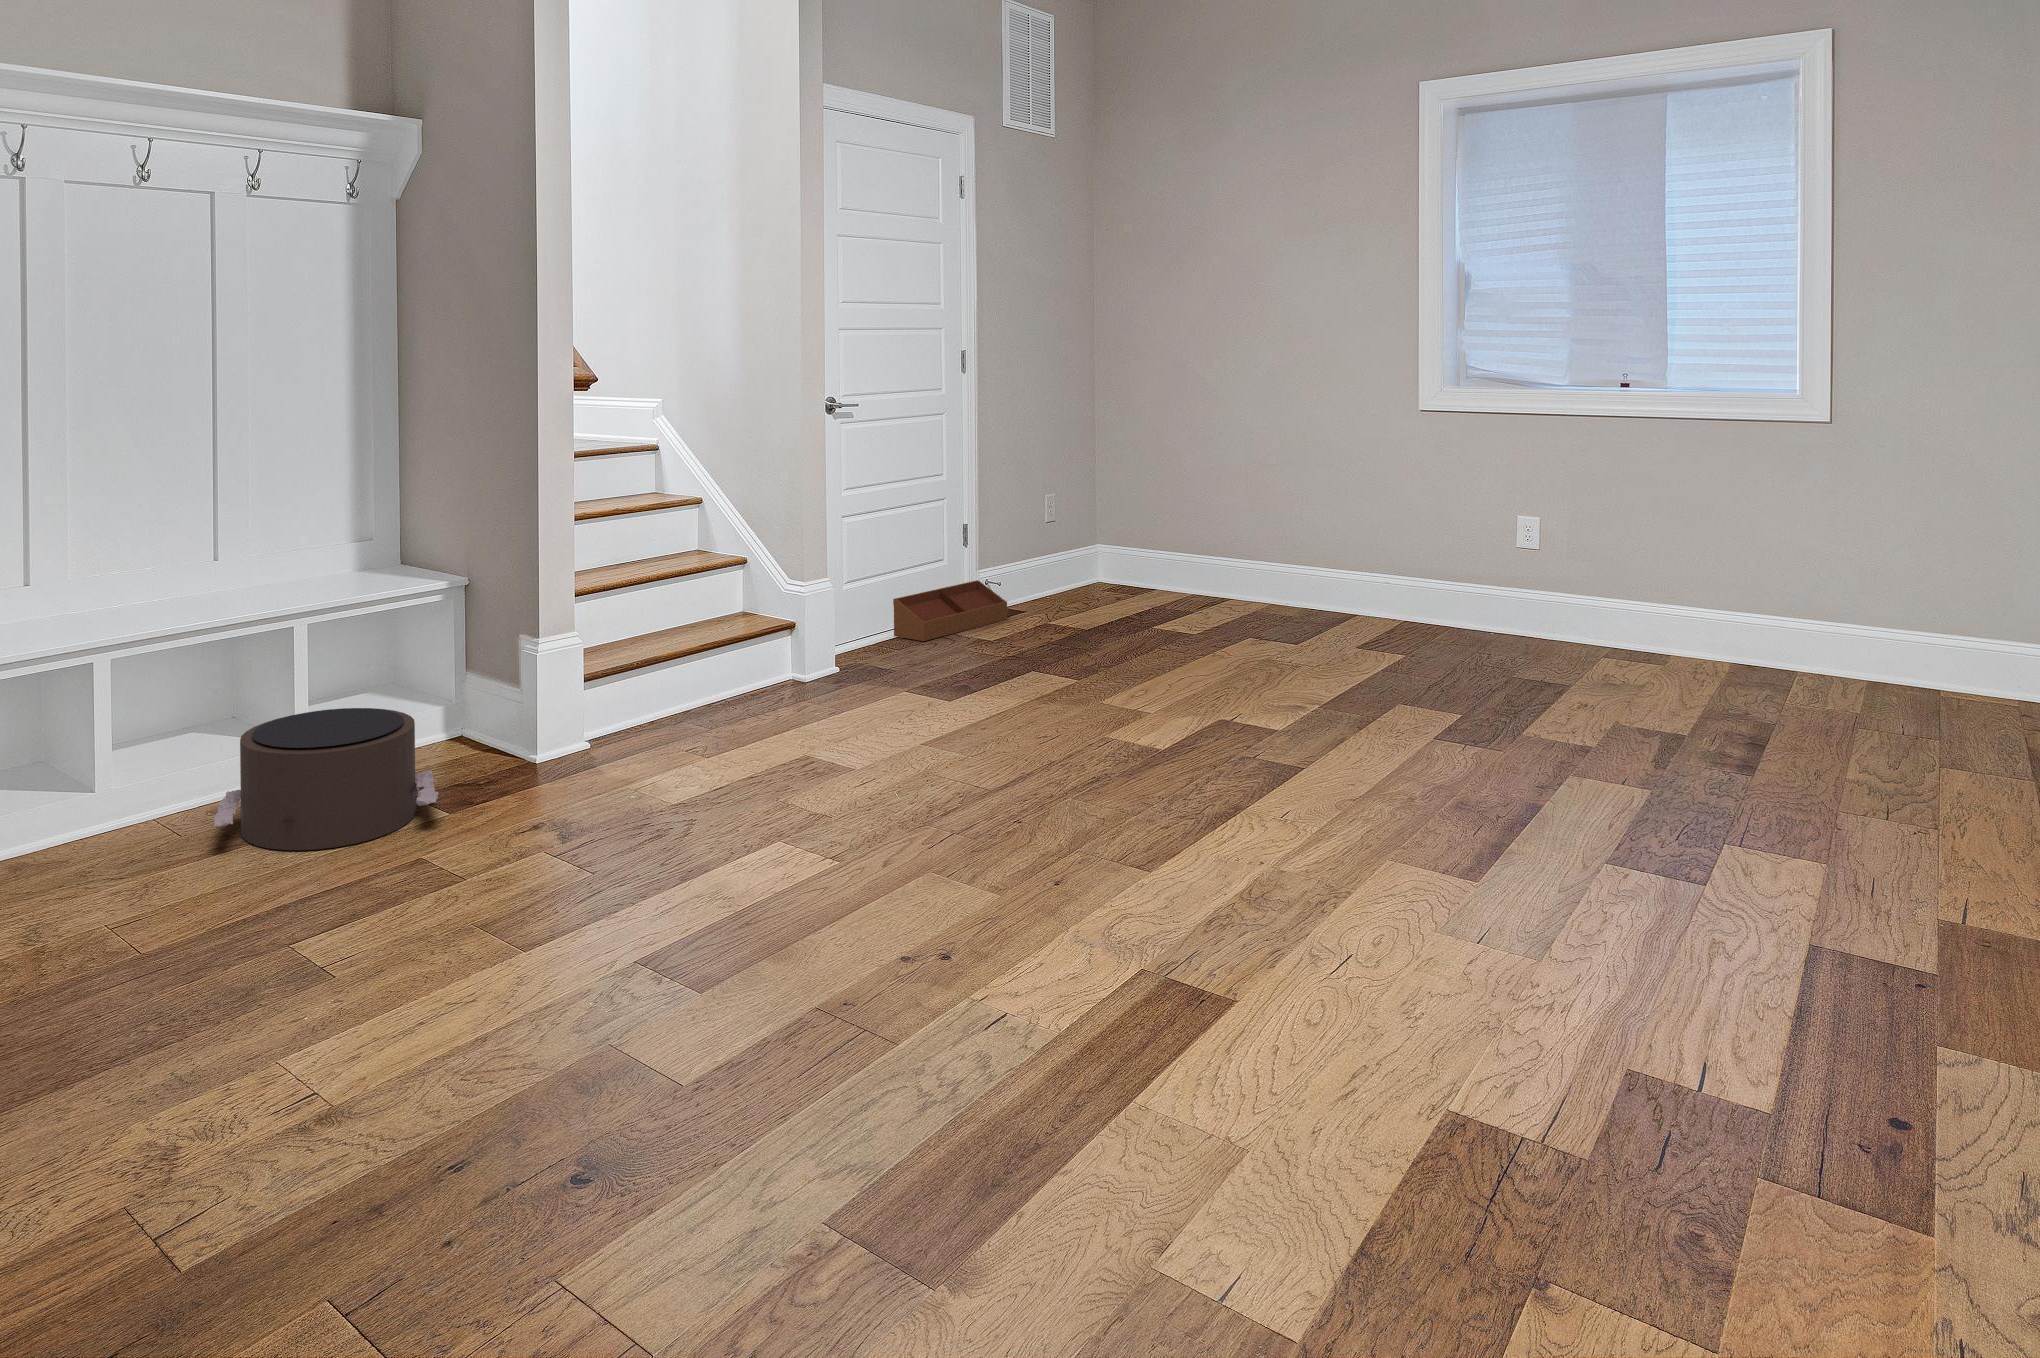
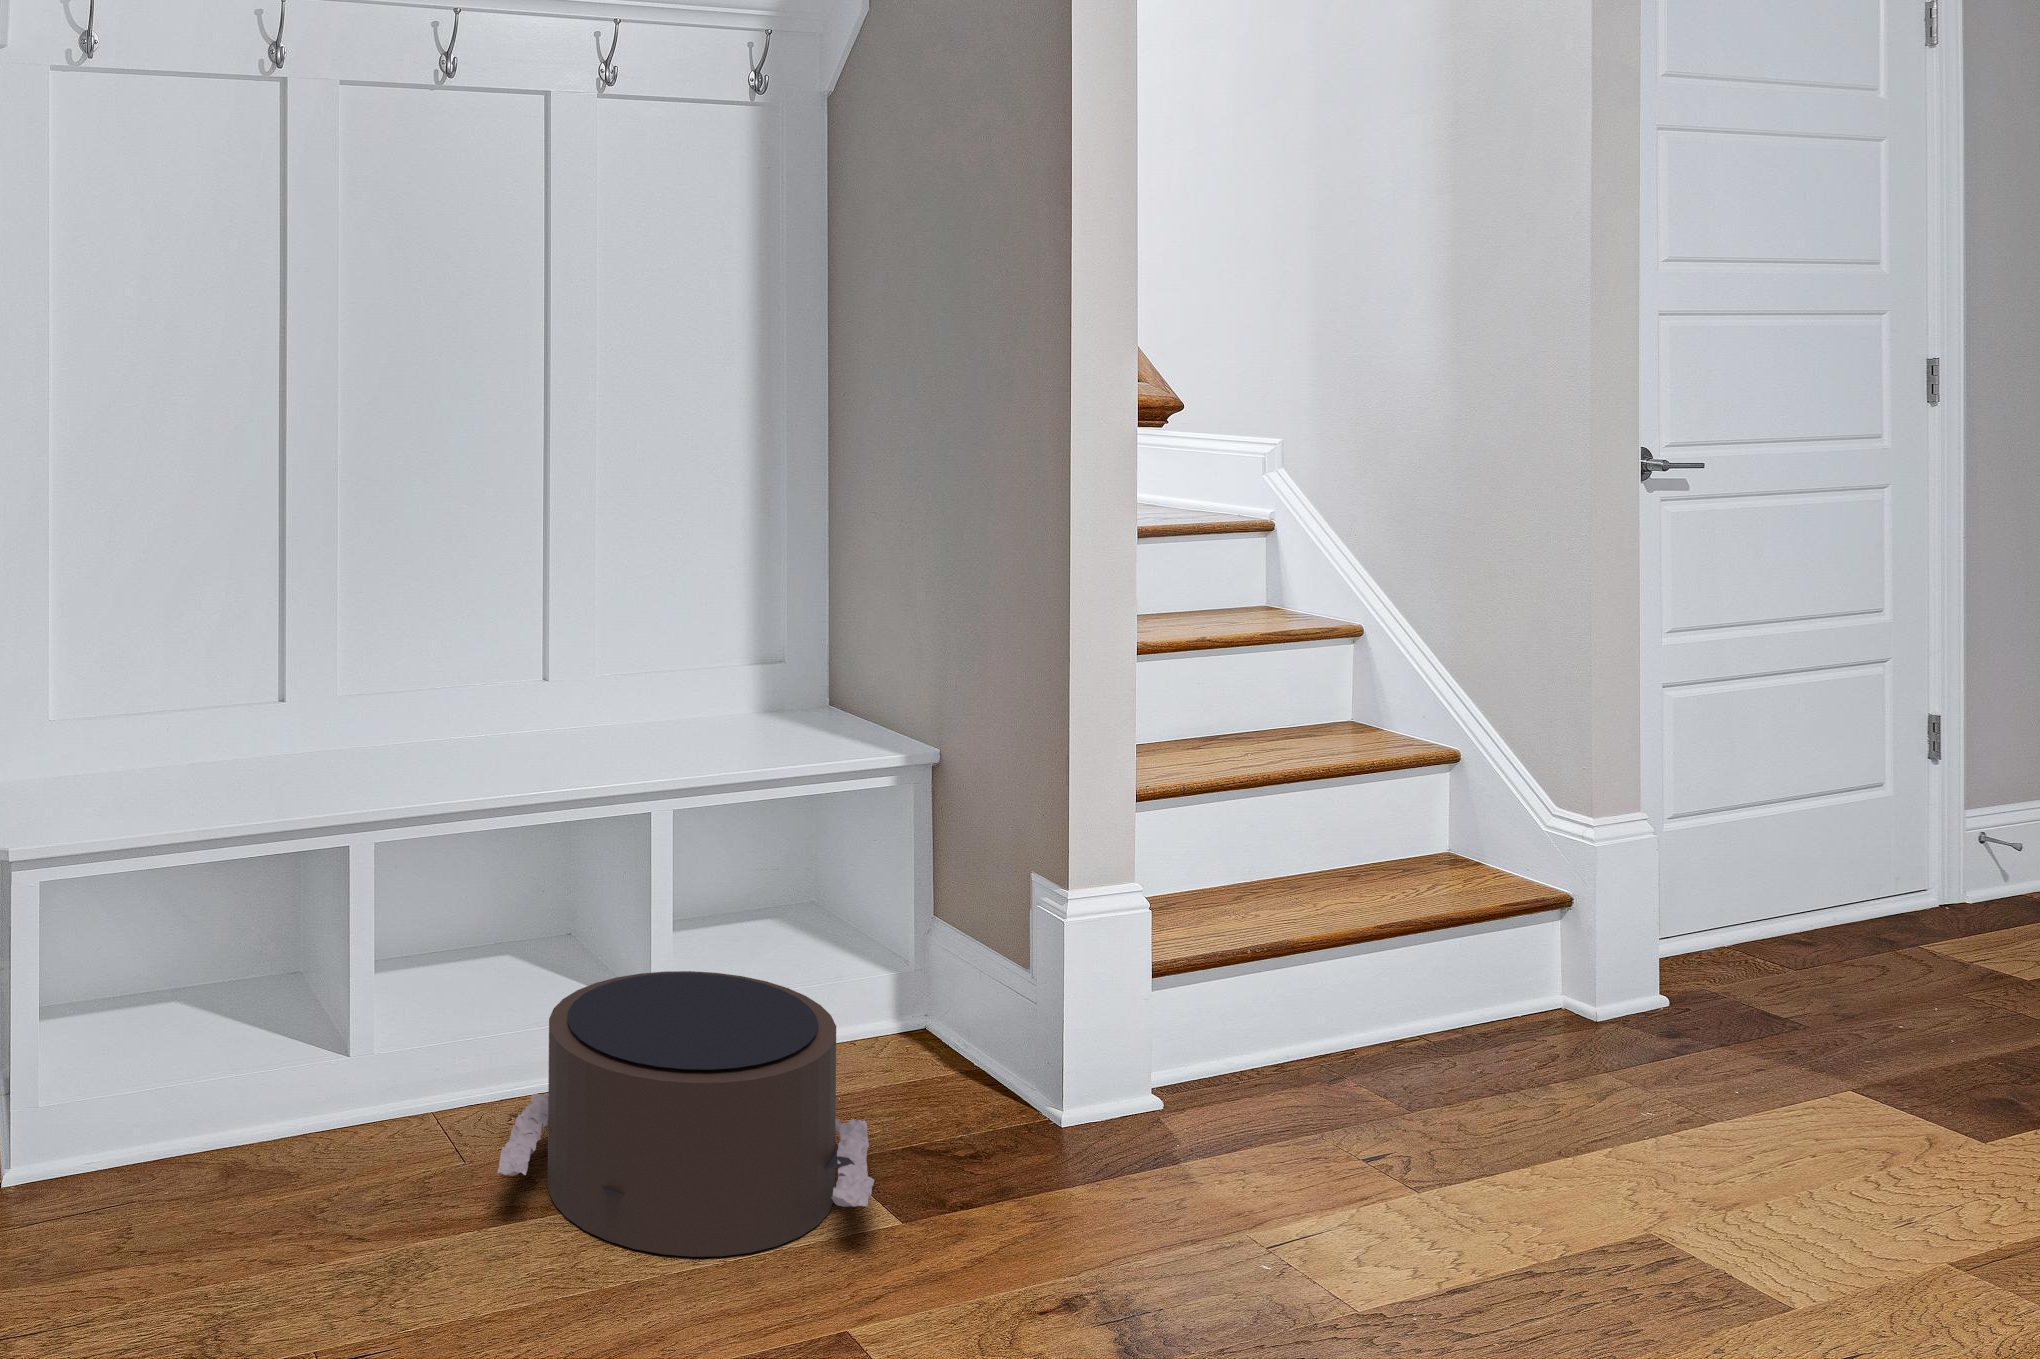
storage bin: present [893,580,1007,641] -> none [1765,829,2030,950]

